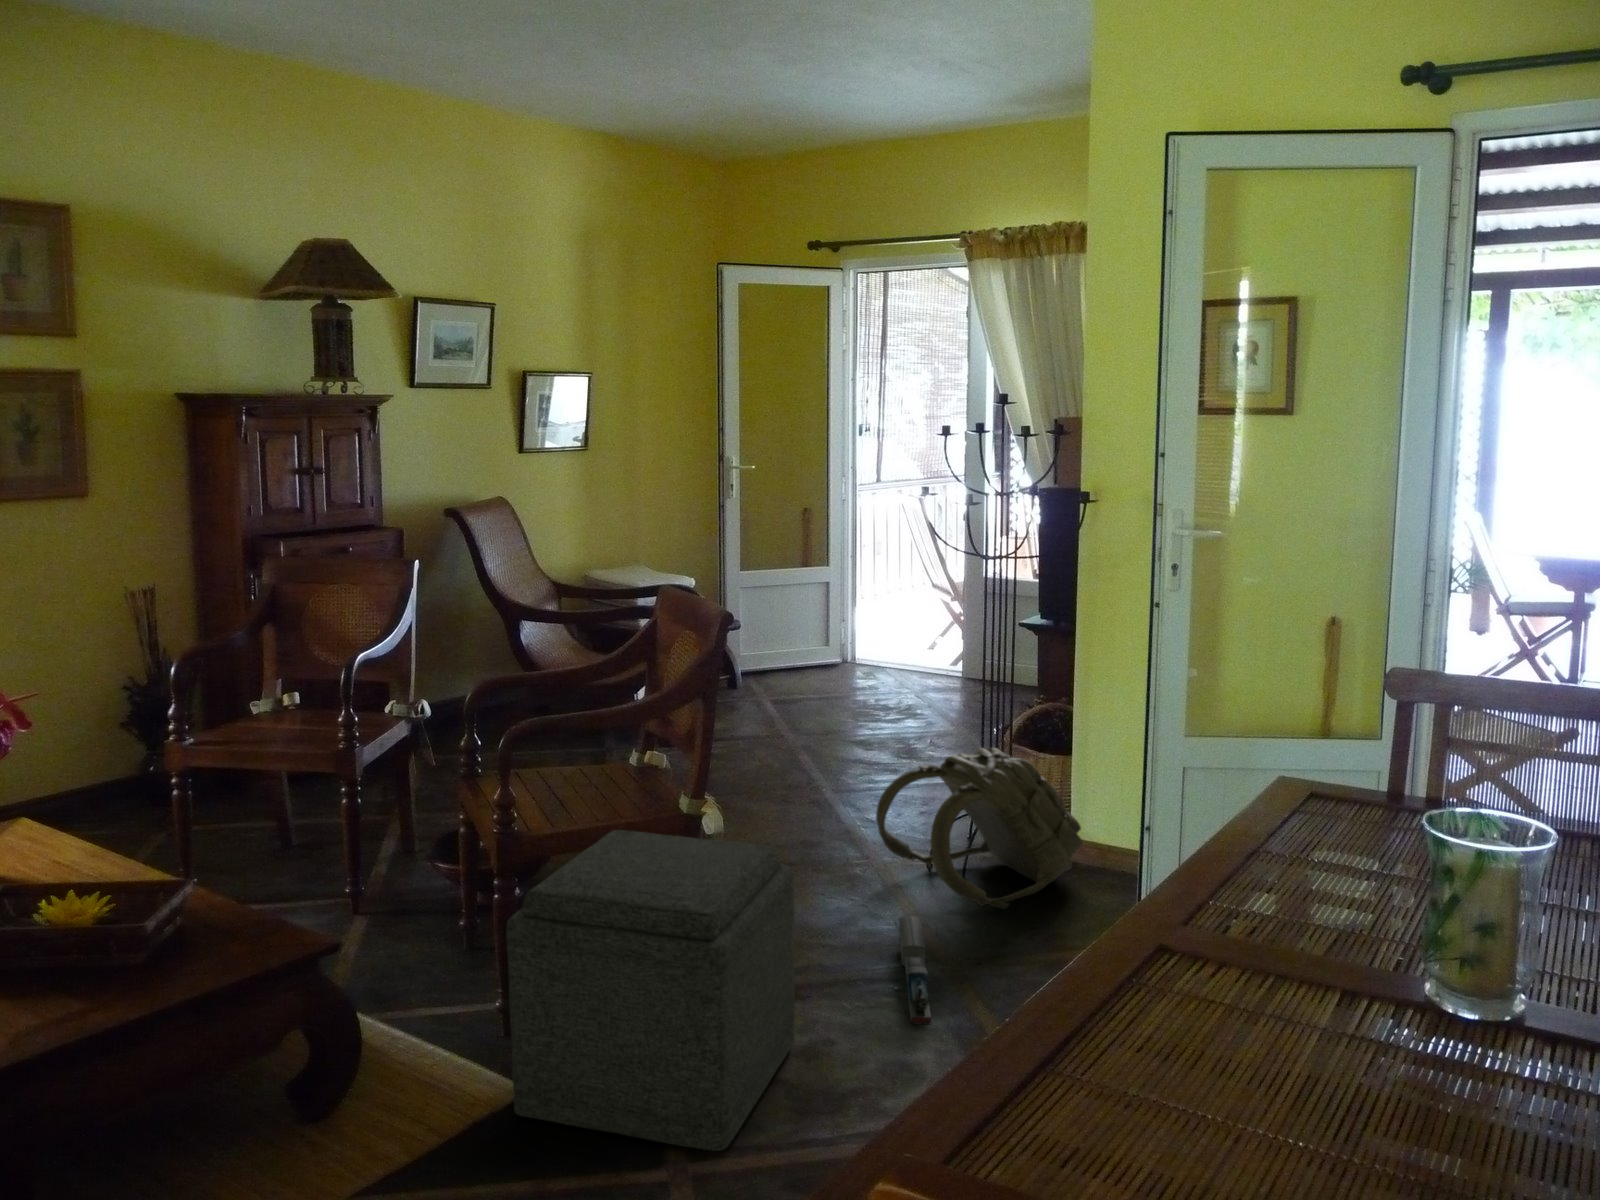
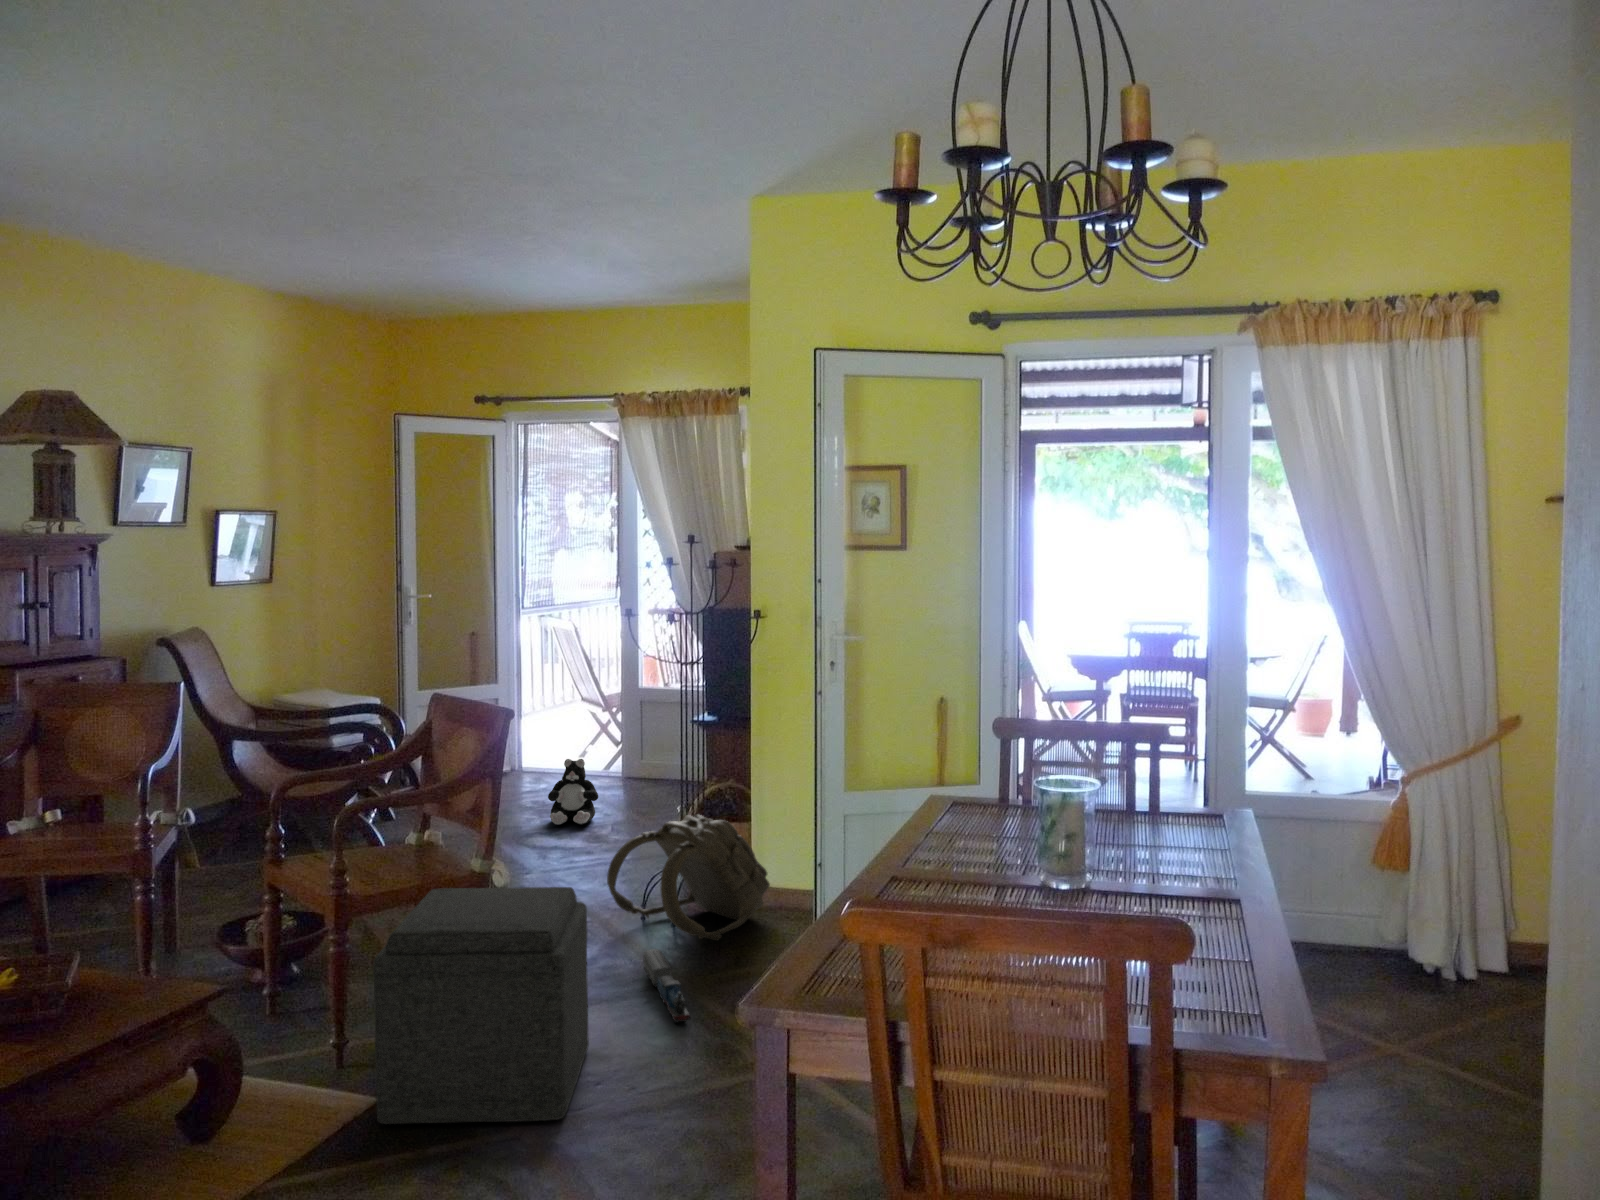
plush toy: none [860,658,917,734] -> present [548,759,598,825]

